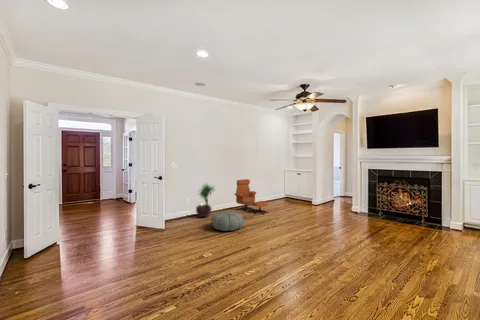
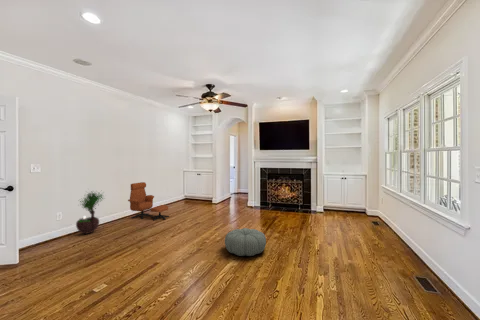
pouf: present [211,212,243,231] -> present [225,228,266,256]

